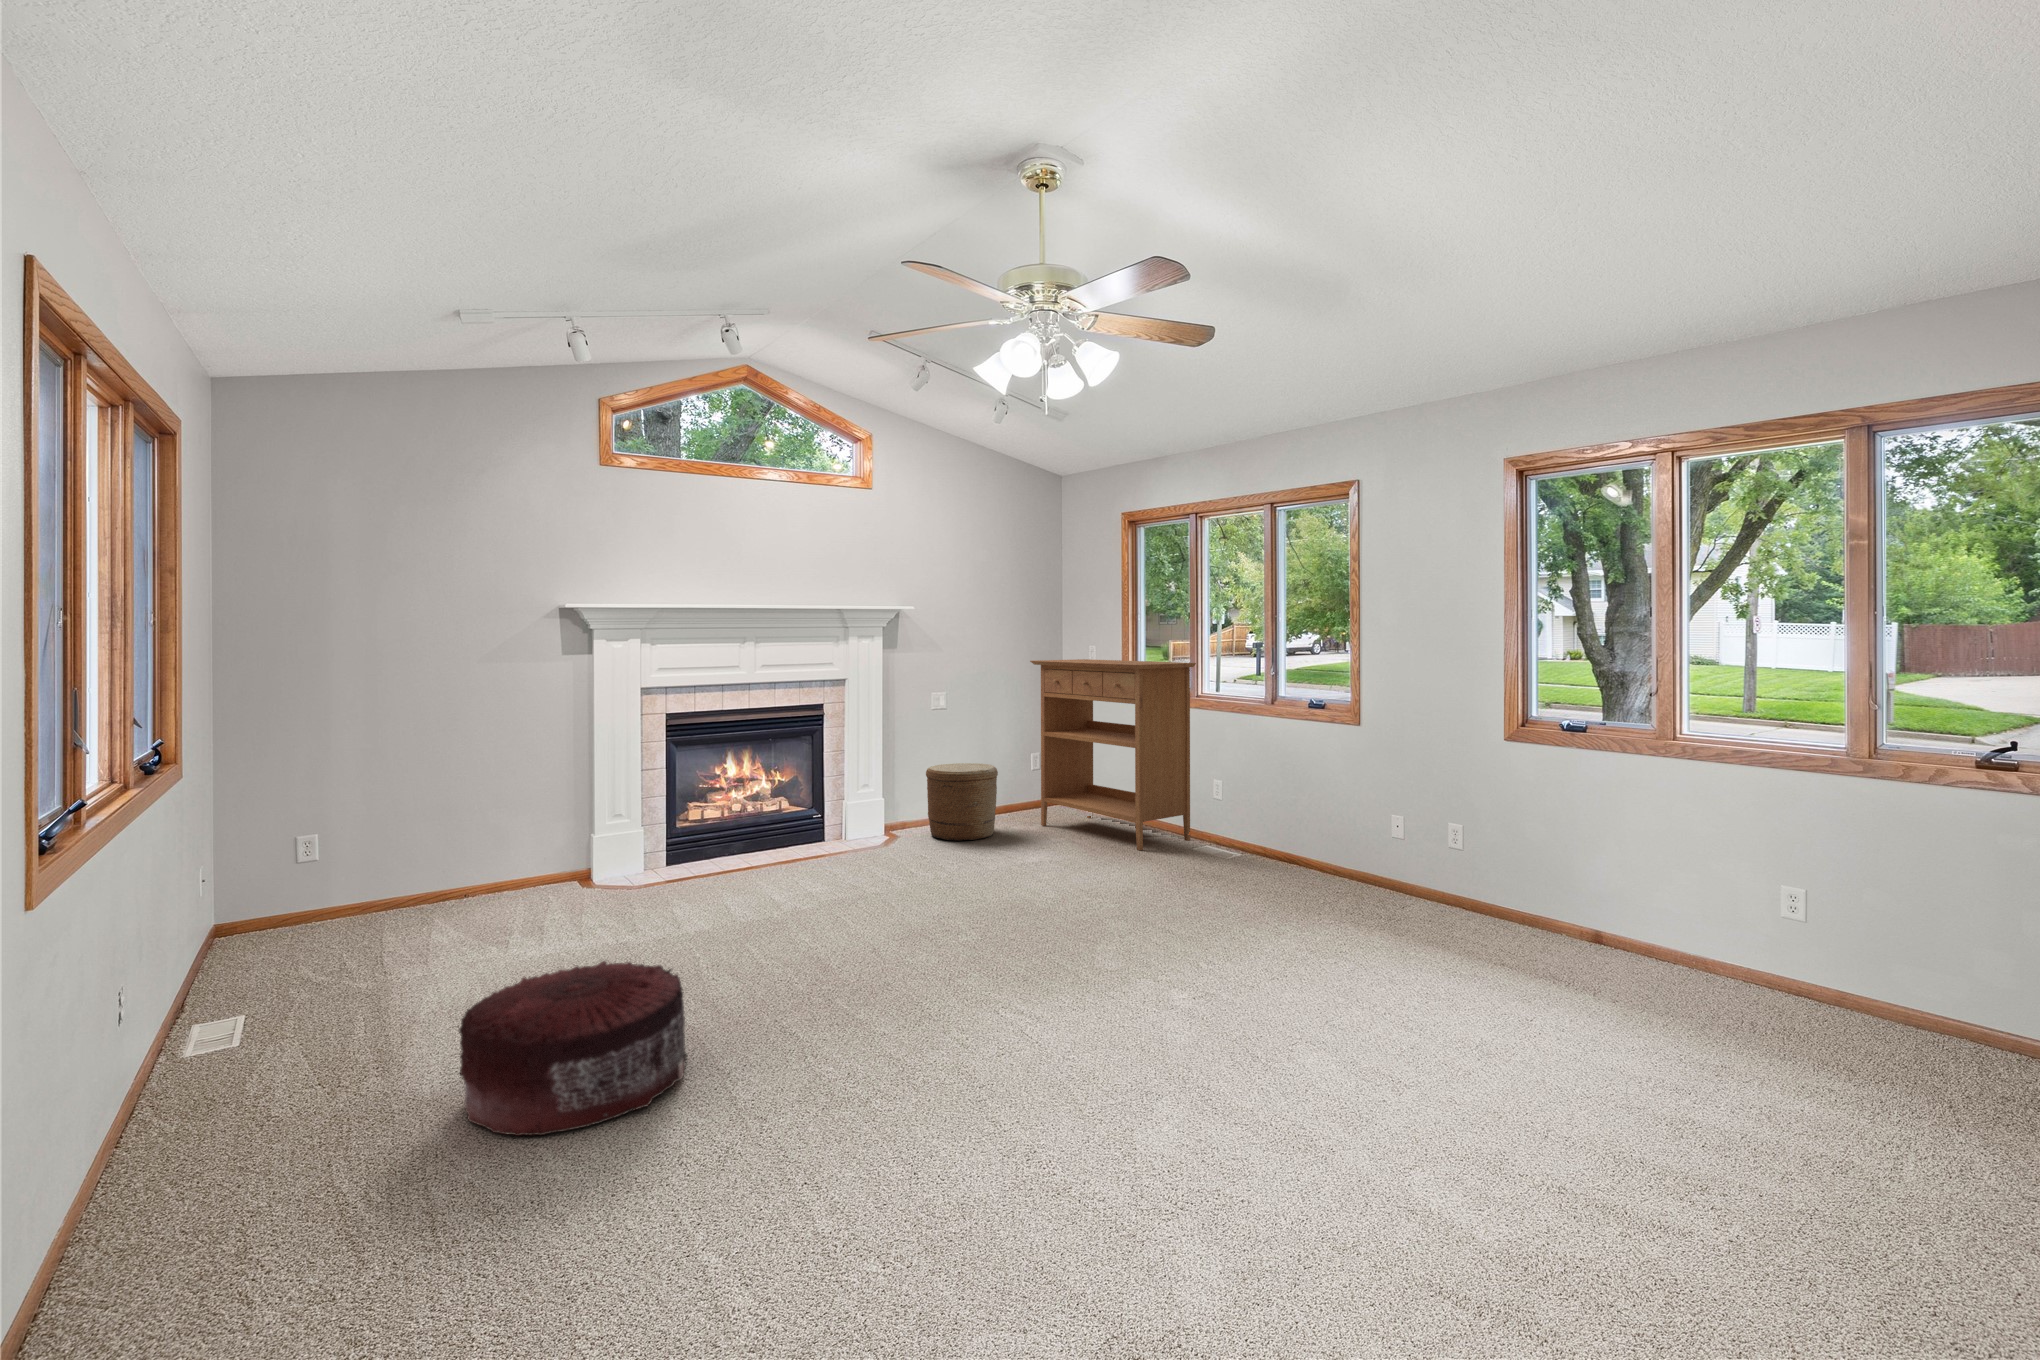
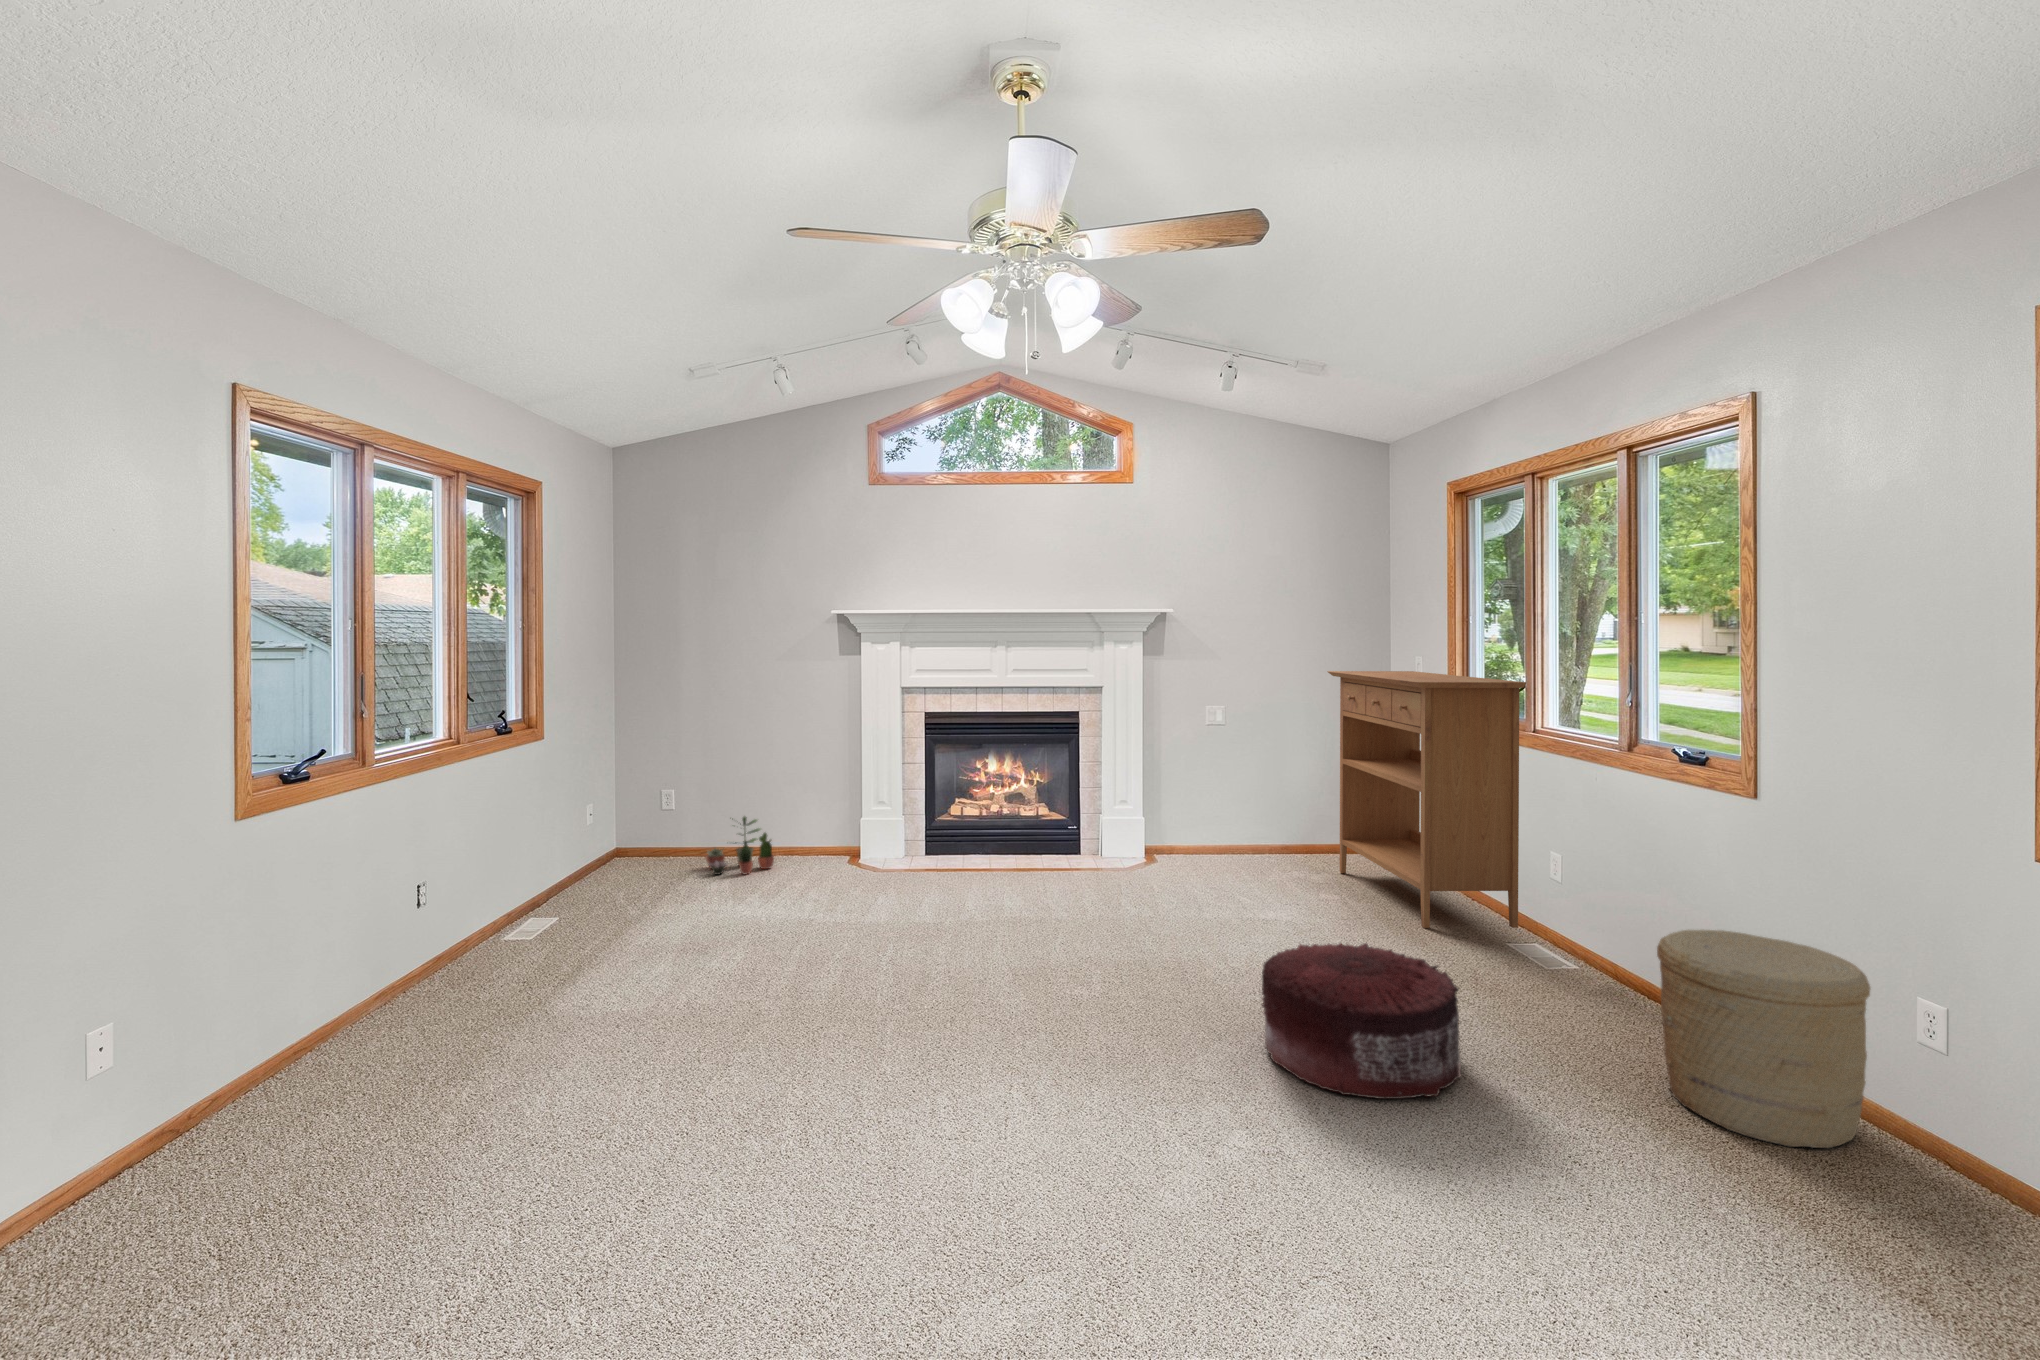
woven basket: present [926,763,998,841] -> present [1657,930,1870,1148]
potted plant: none [391,850,494,925] -> present [706,816,774,875]
pouf: present [459,961,687,1136] -> present [1262,943,1461,1099]

